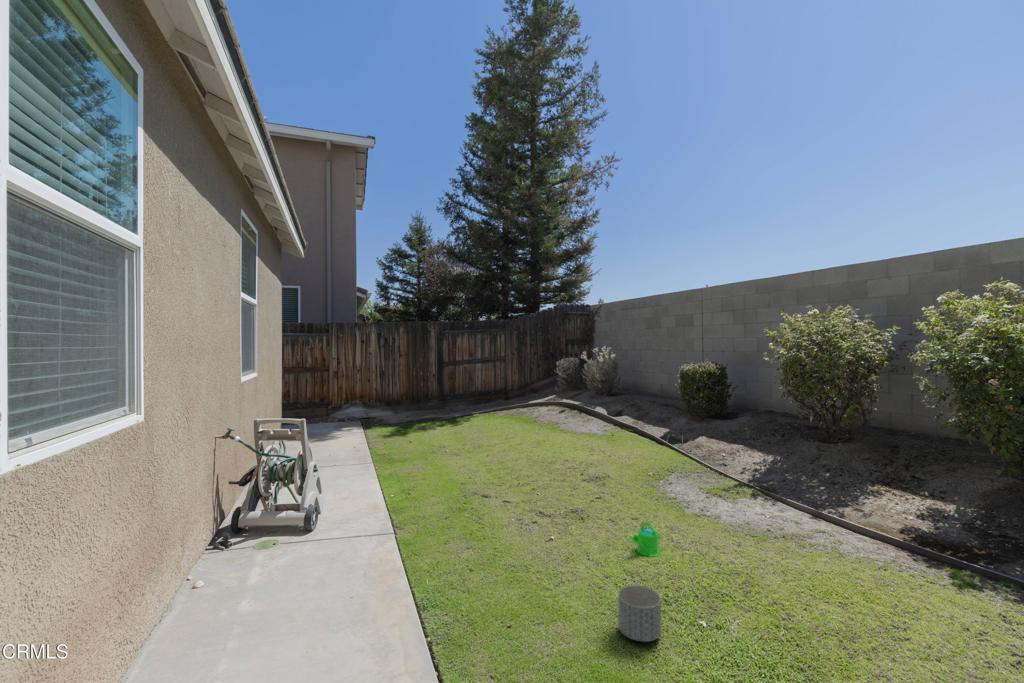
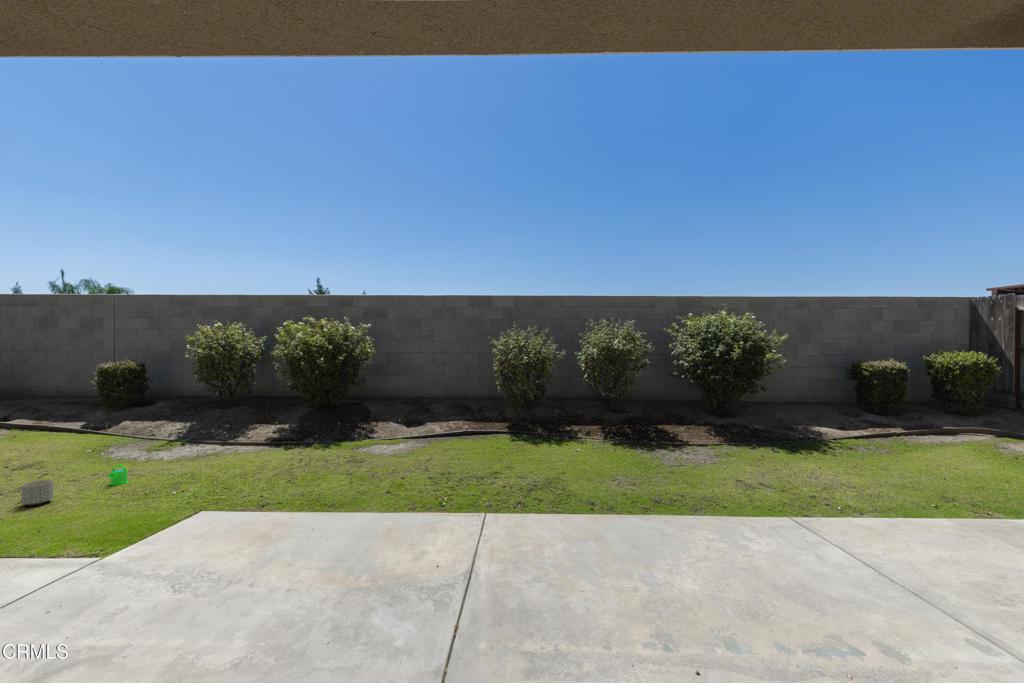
planter: present [618,585,661,642] -> present [21,480,53,506]

